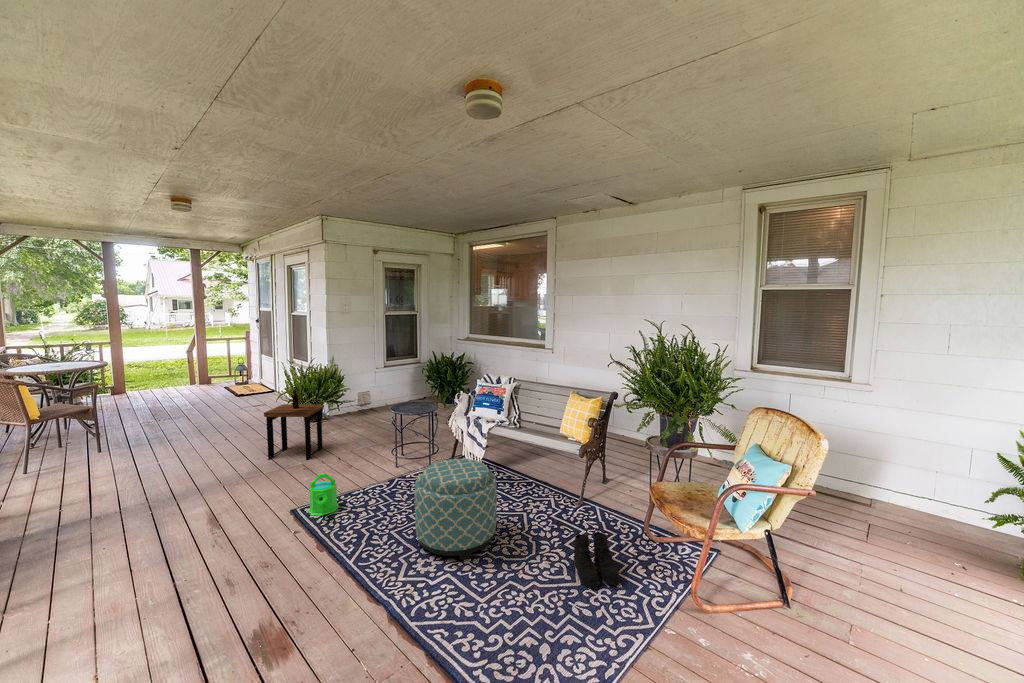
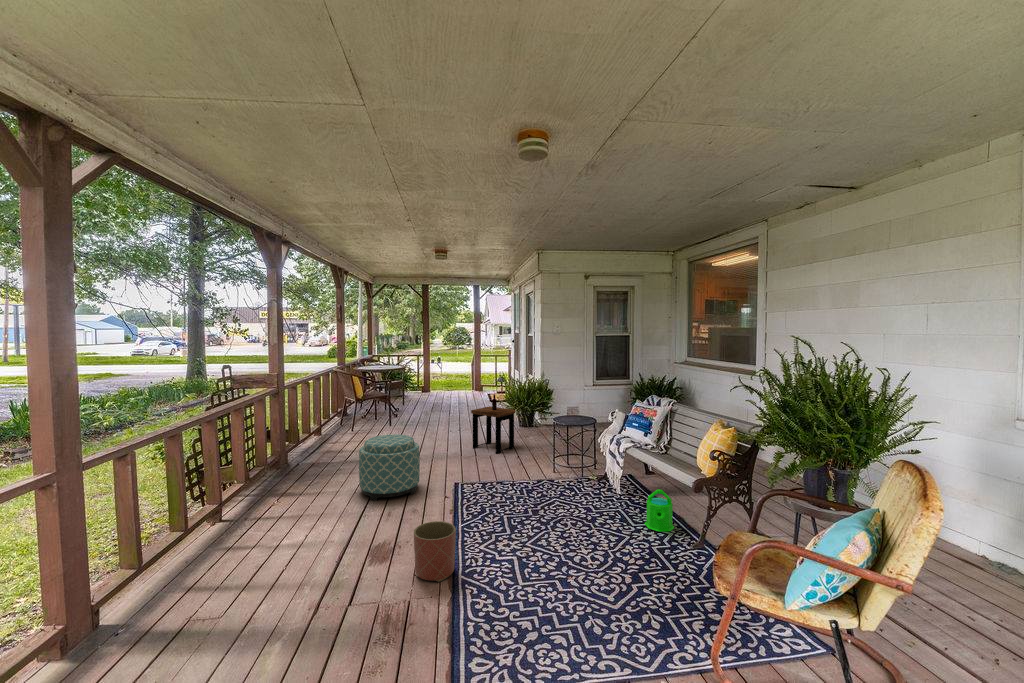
ottoman: present [415,459,497,560] -> present [359,434,420,501]
watering can: present [308,473,339,516] -> present [645,489,674,532]
boots: present [574,531,620,588] -> none [620,561,667,624]
planter: none [345,565,402,651] -> present [414,521,456,582]

